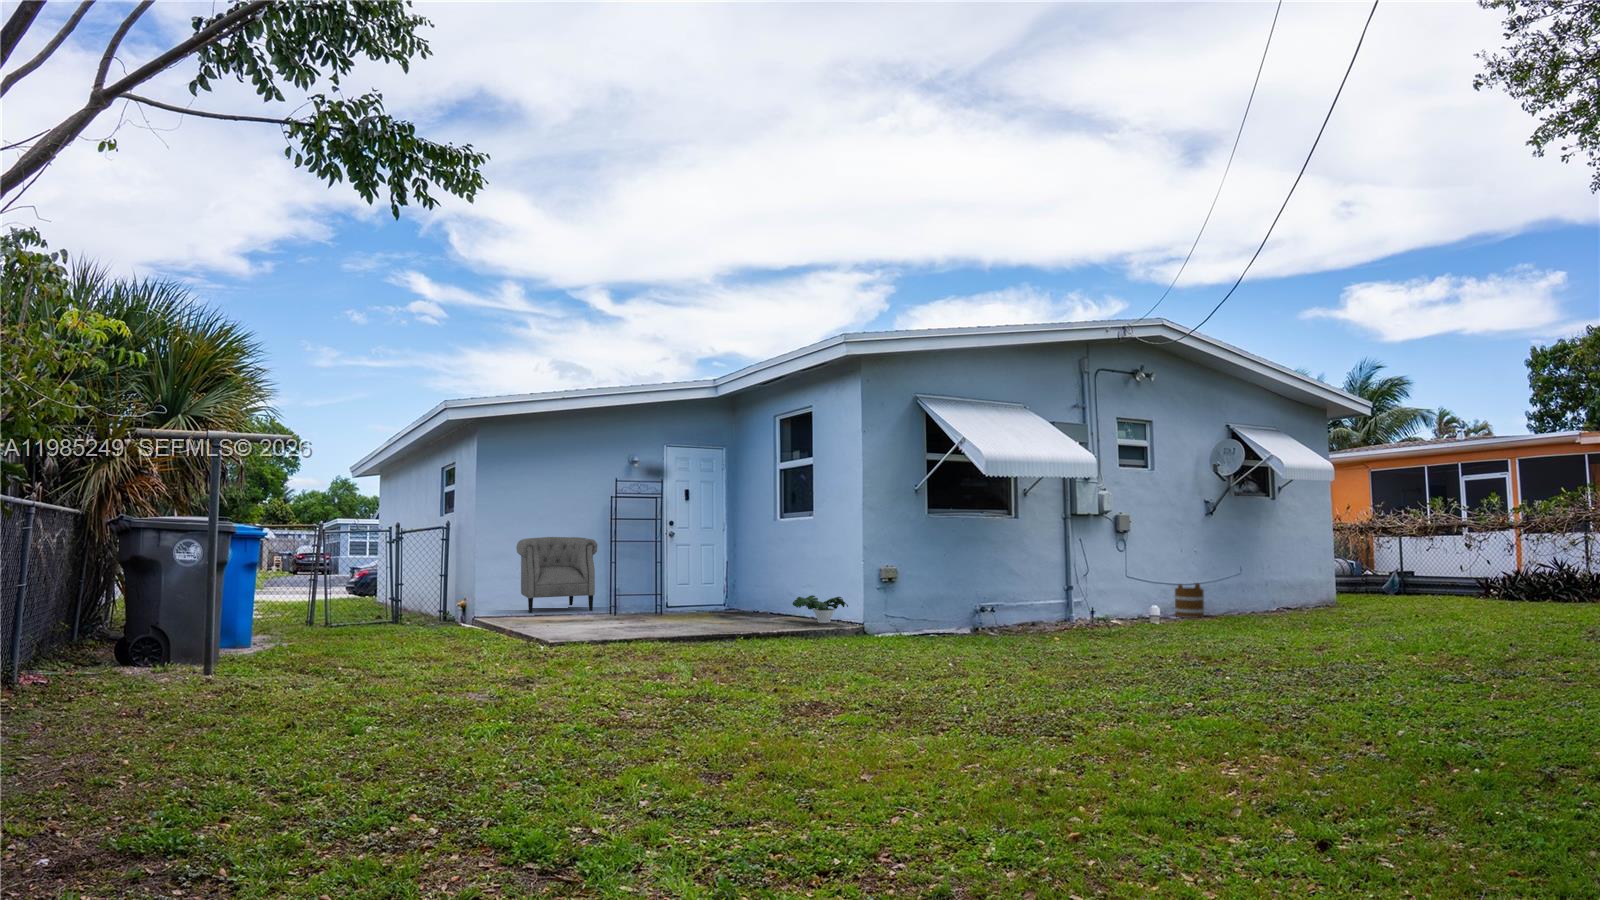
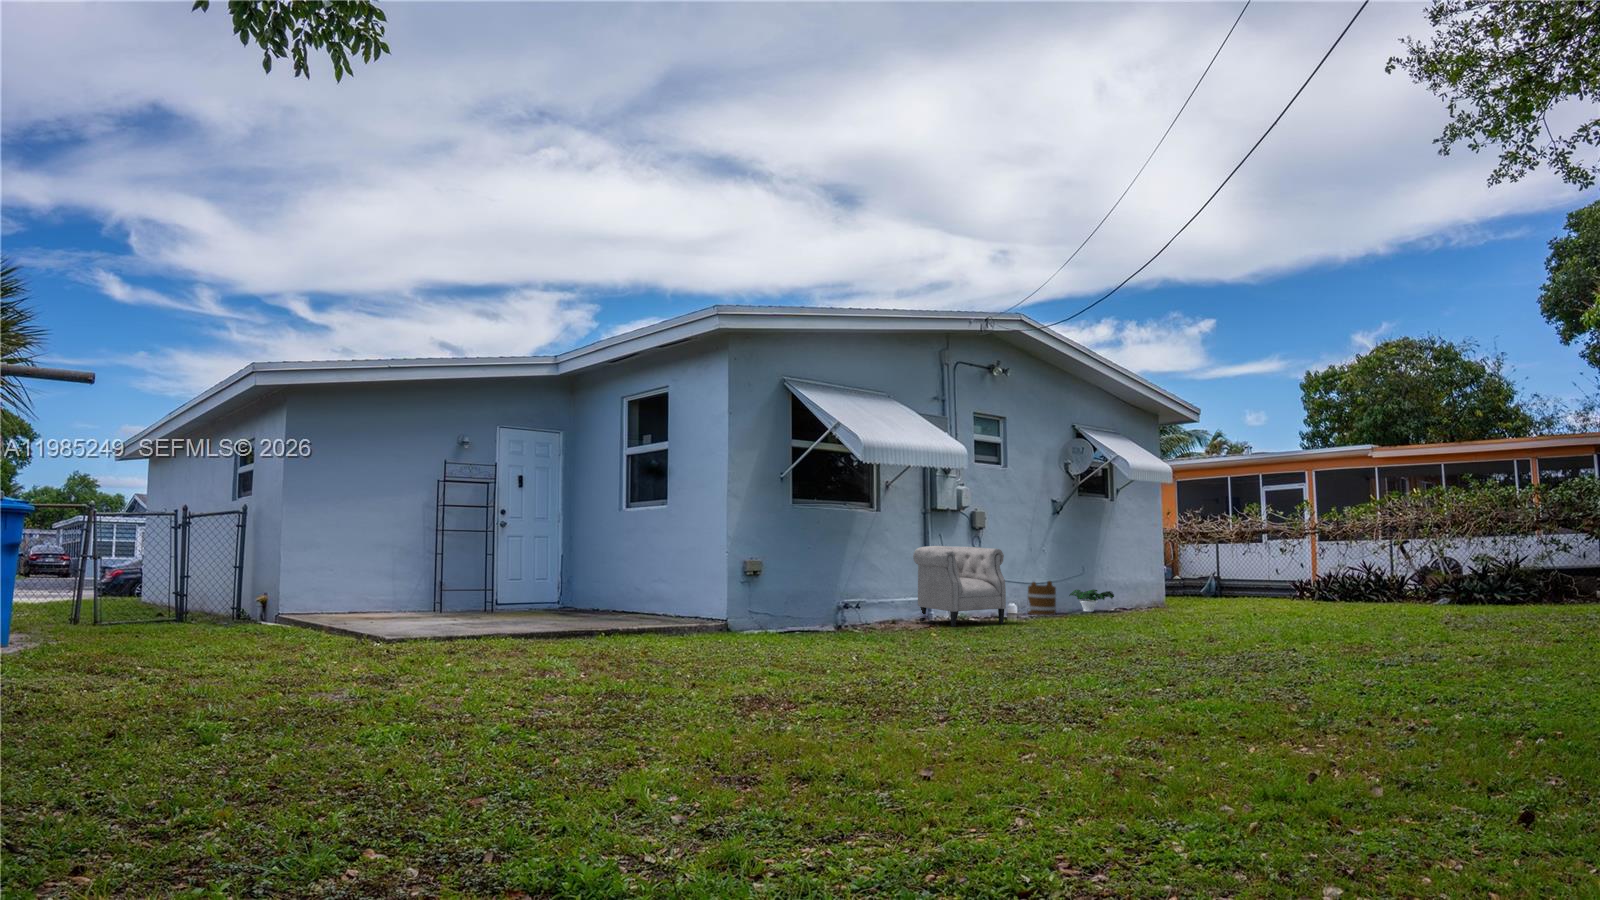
chair: present [516,537,597,613] -> present [913,546,1006,627]
potted plant: present [793,595,848,623] -> present [1069,589,1114,612]

